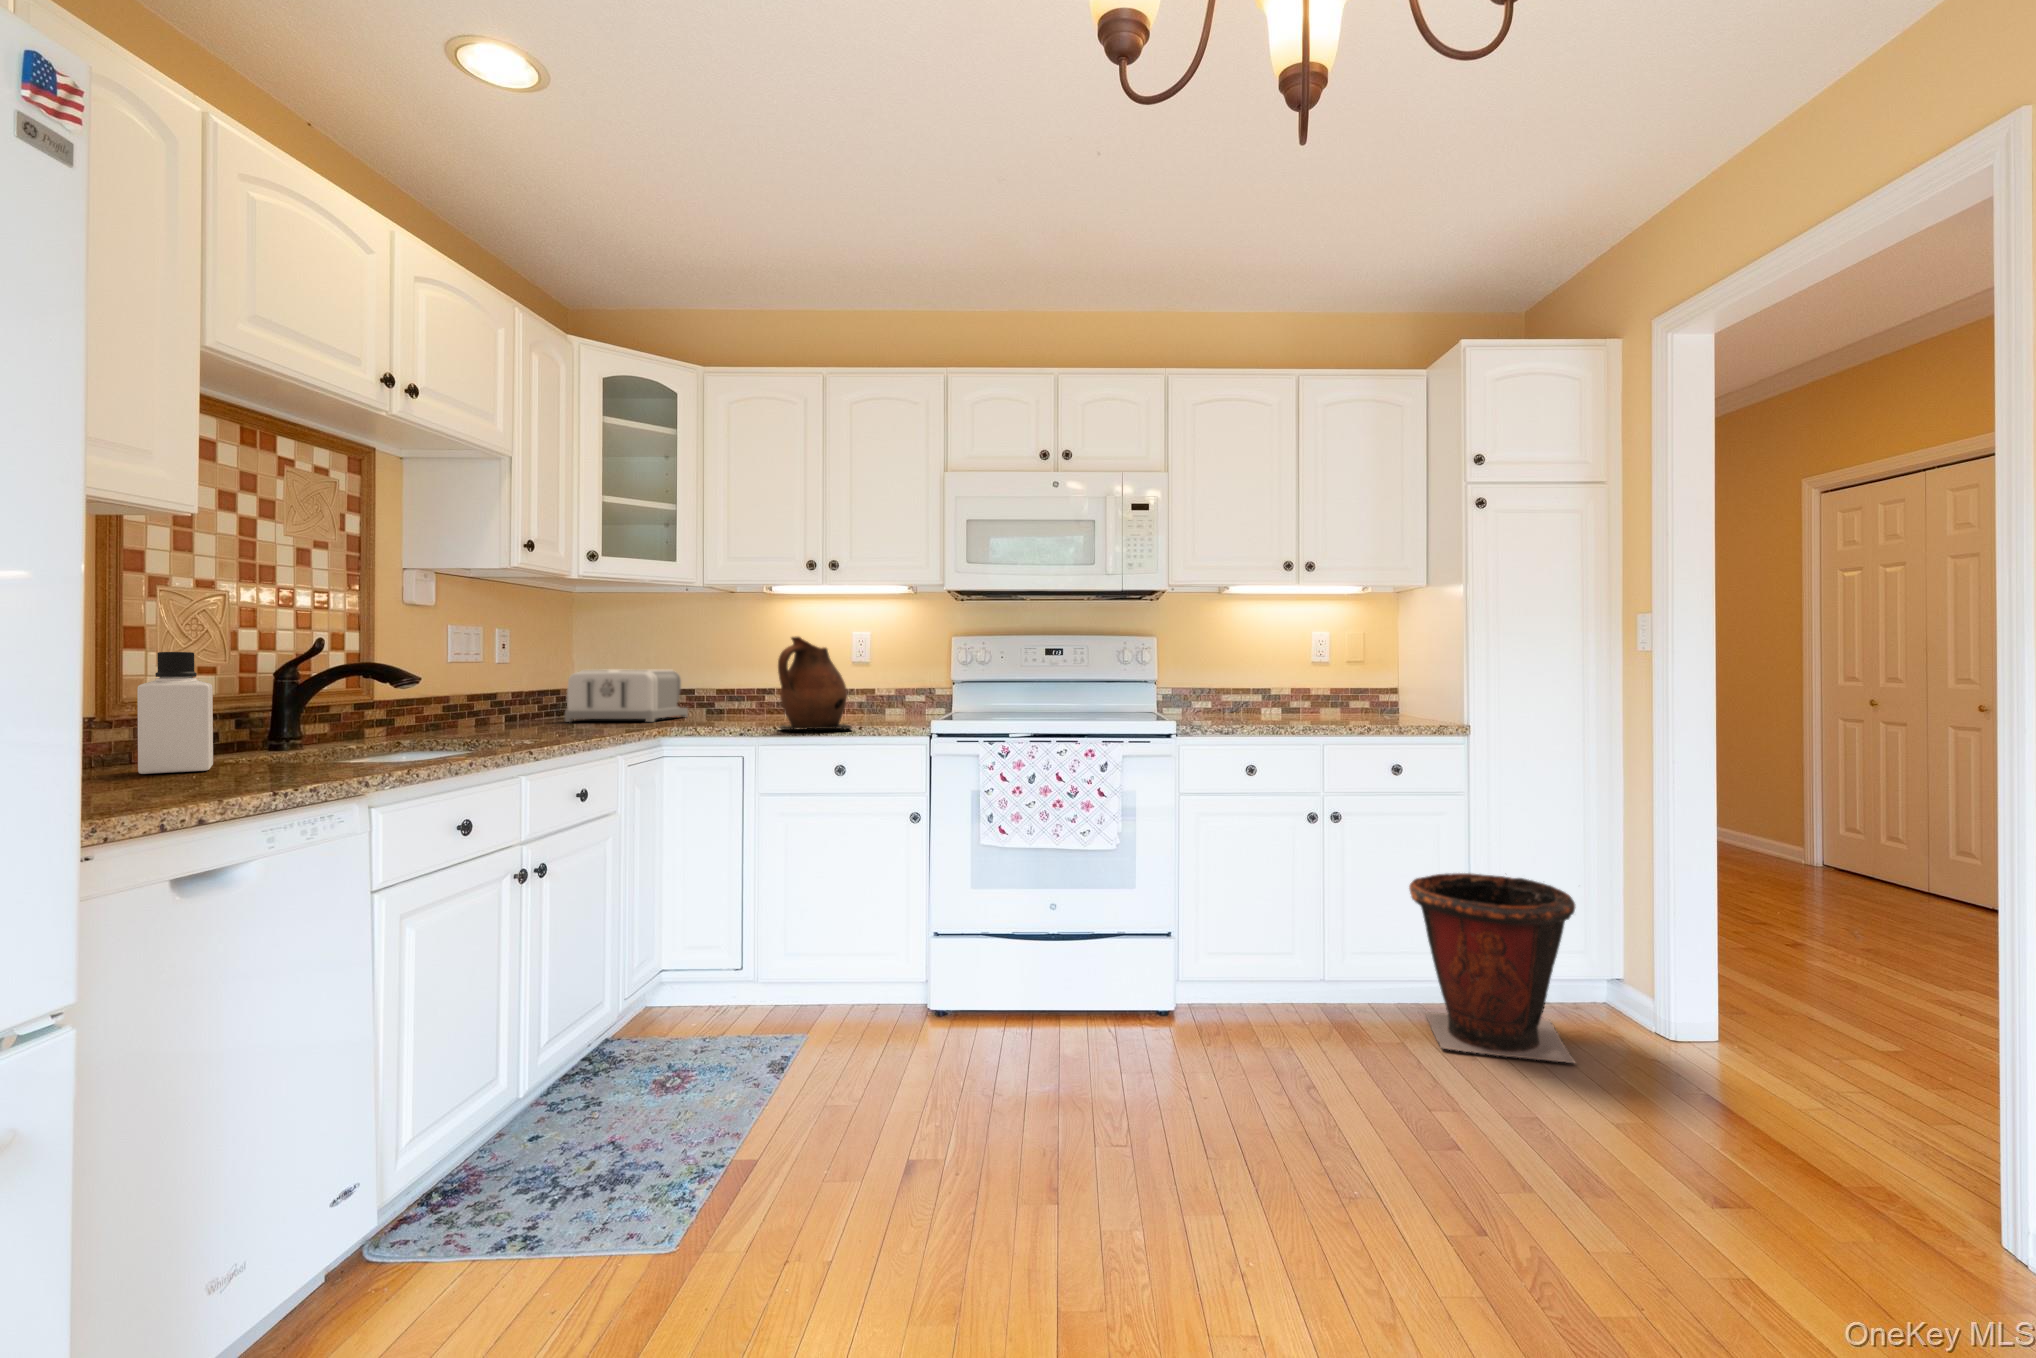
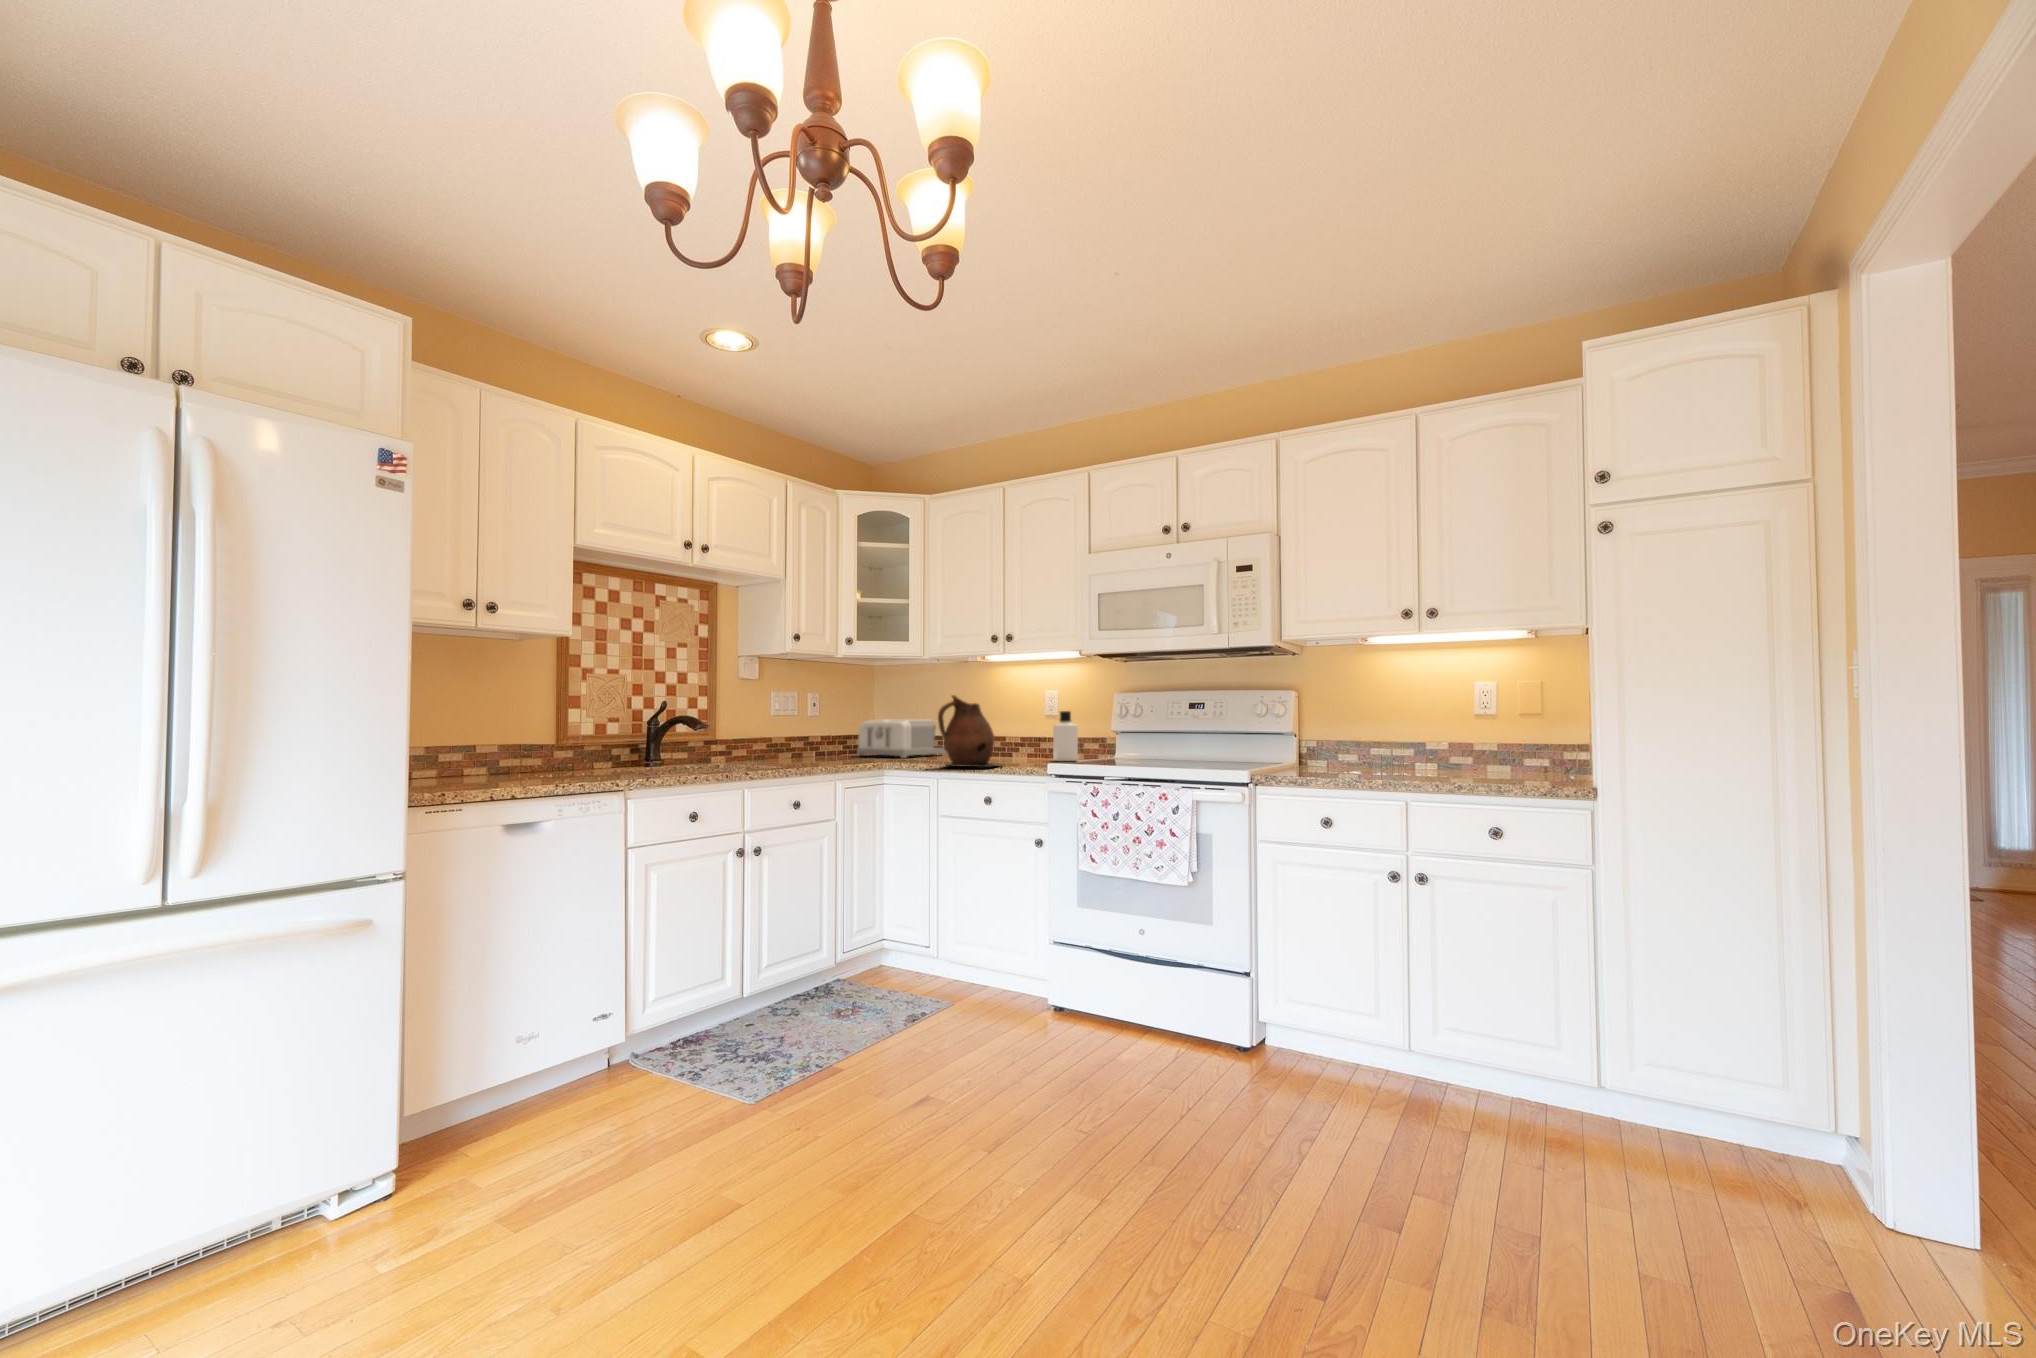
bottle: present [137,652,213,774] -> present [1053,711,1078,761]
waste bin: present [1409,873,1576,1063] -> none [1486,958,1709,1219]

